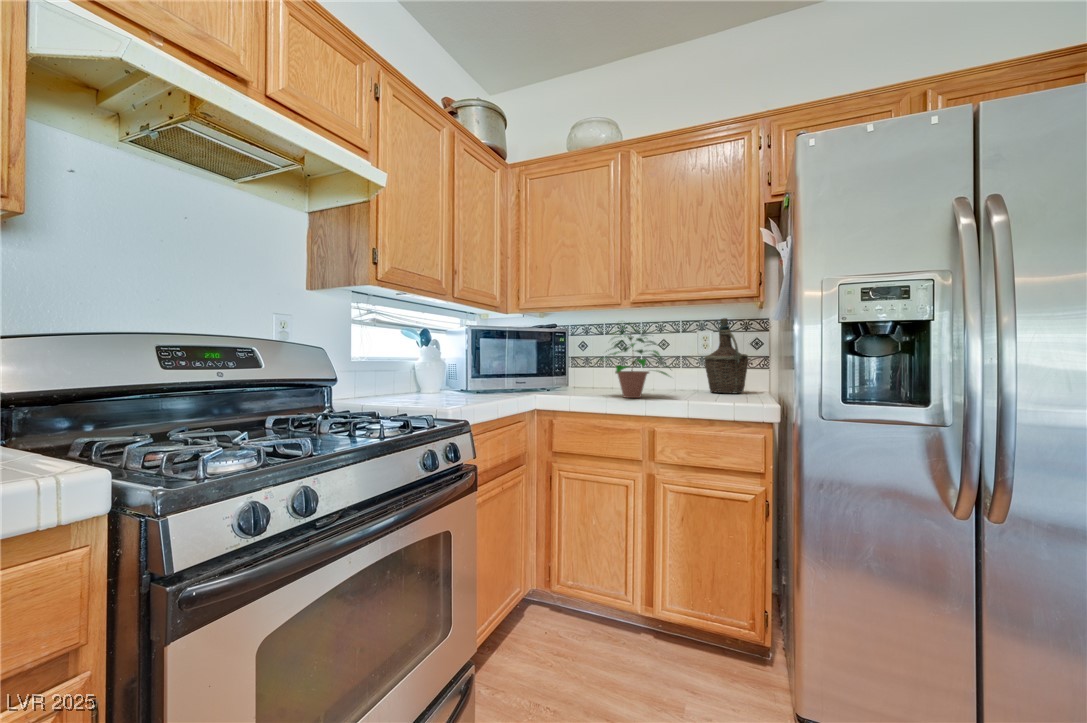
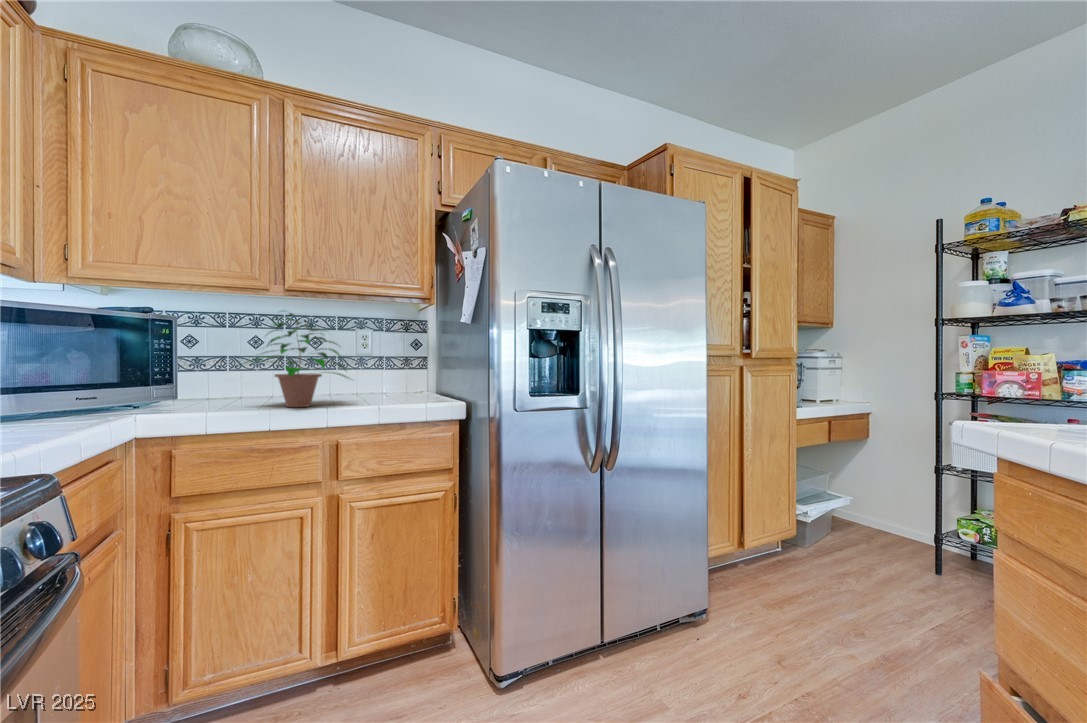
bottle: present [704,318,748,394] -> none [367,316,411,395]

